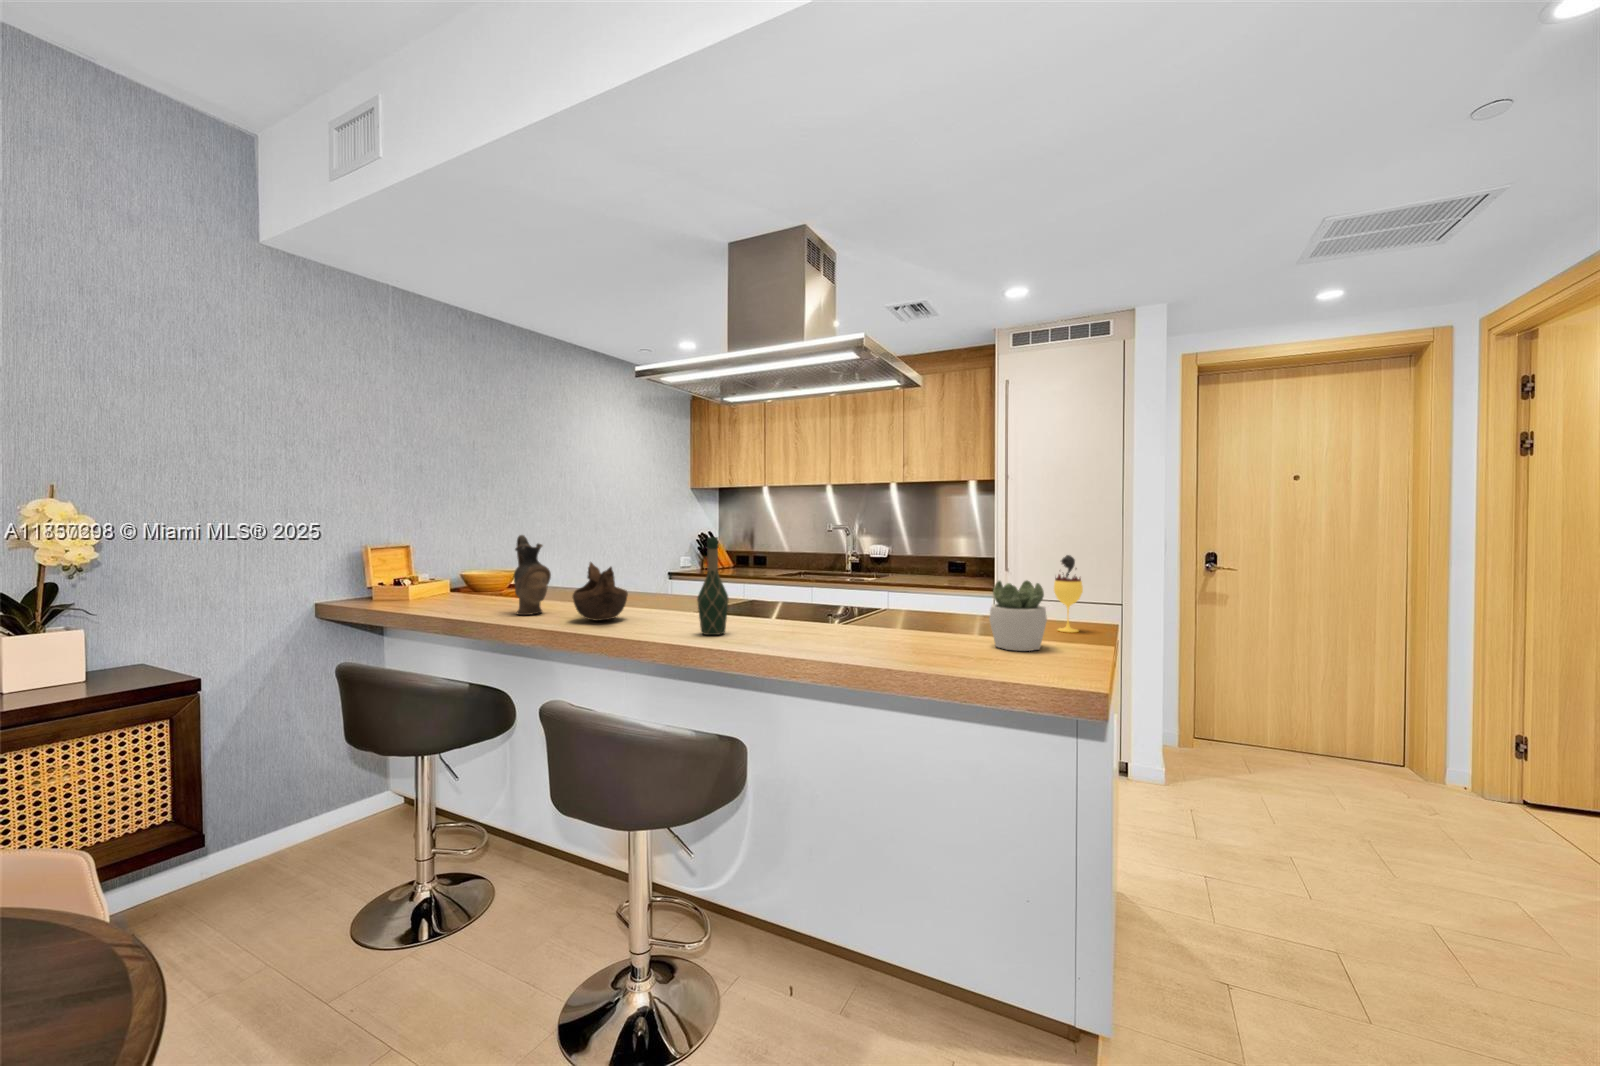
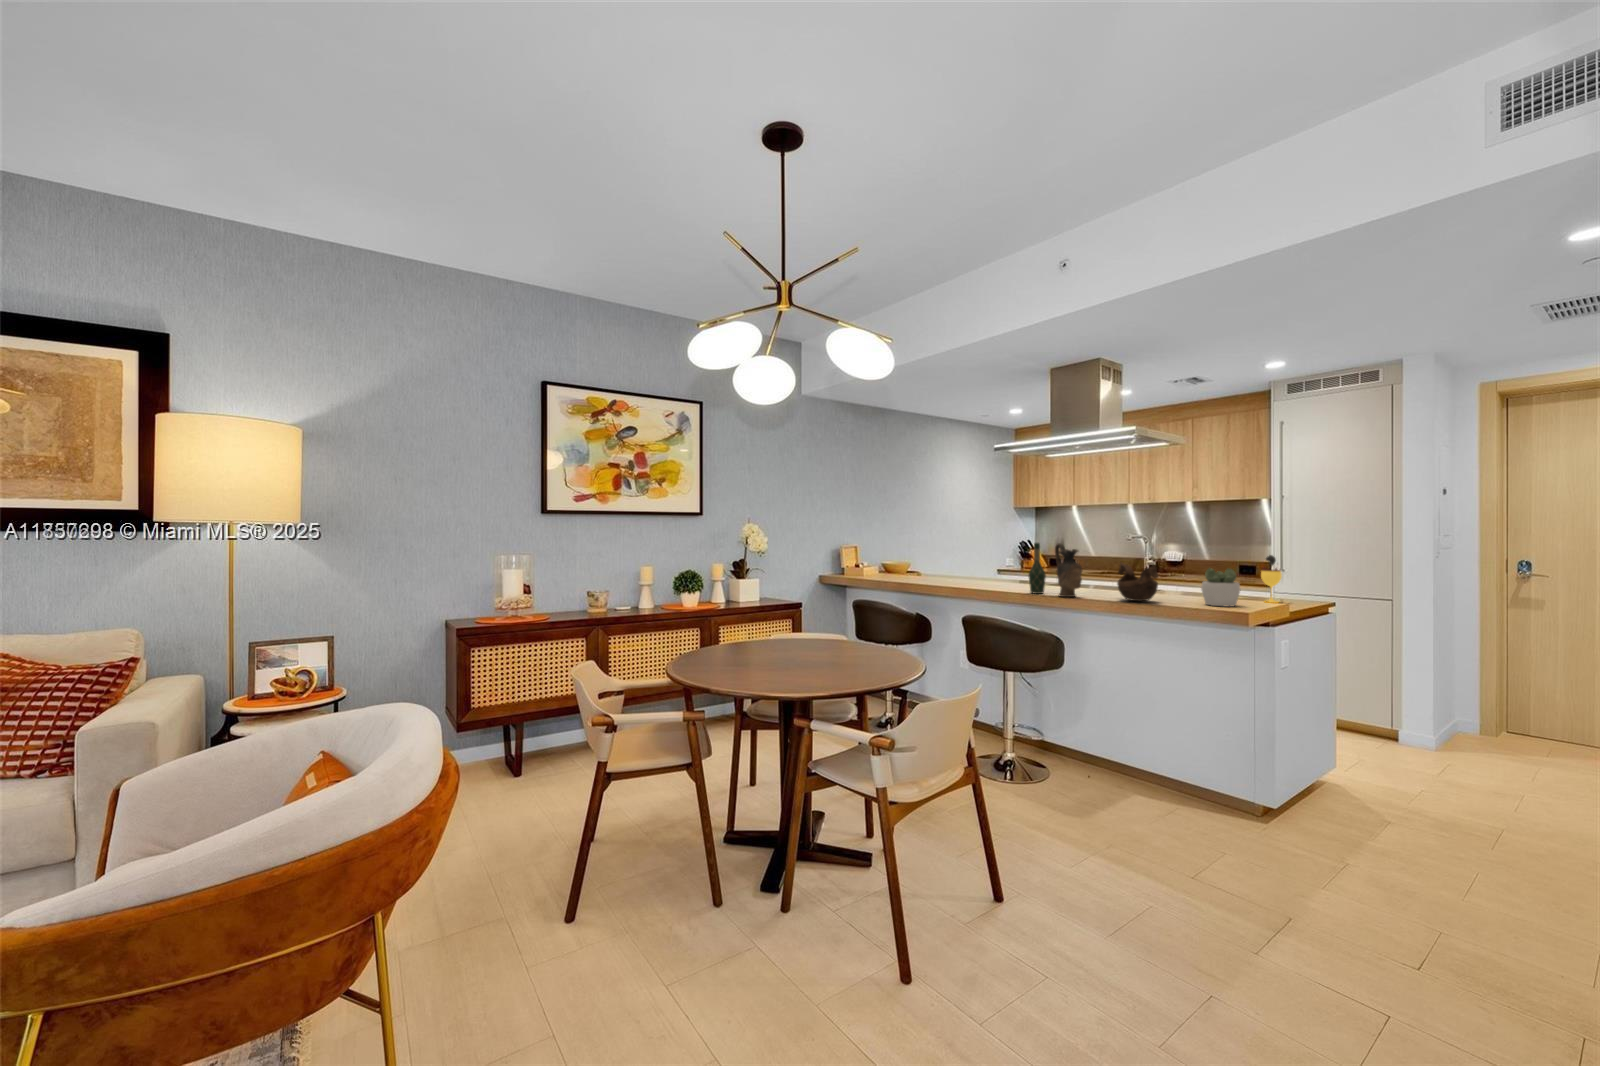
ceramic pitcher: present [514,535,551,615] -> present [1055,543,1082,597]
decorative bowl: present [572,562,628,621] -> present [1117,562,1159,601]

